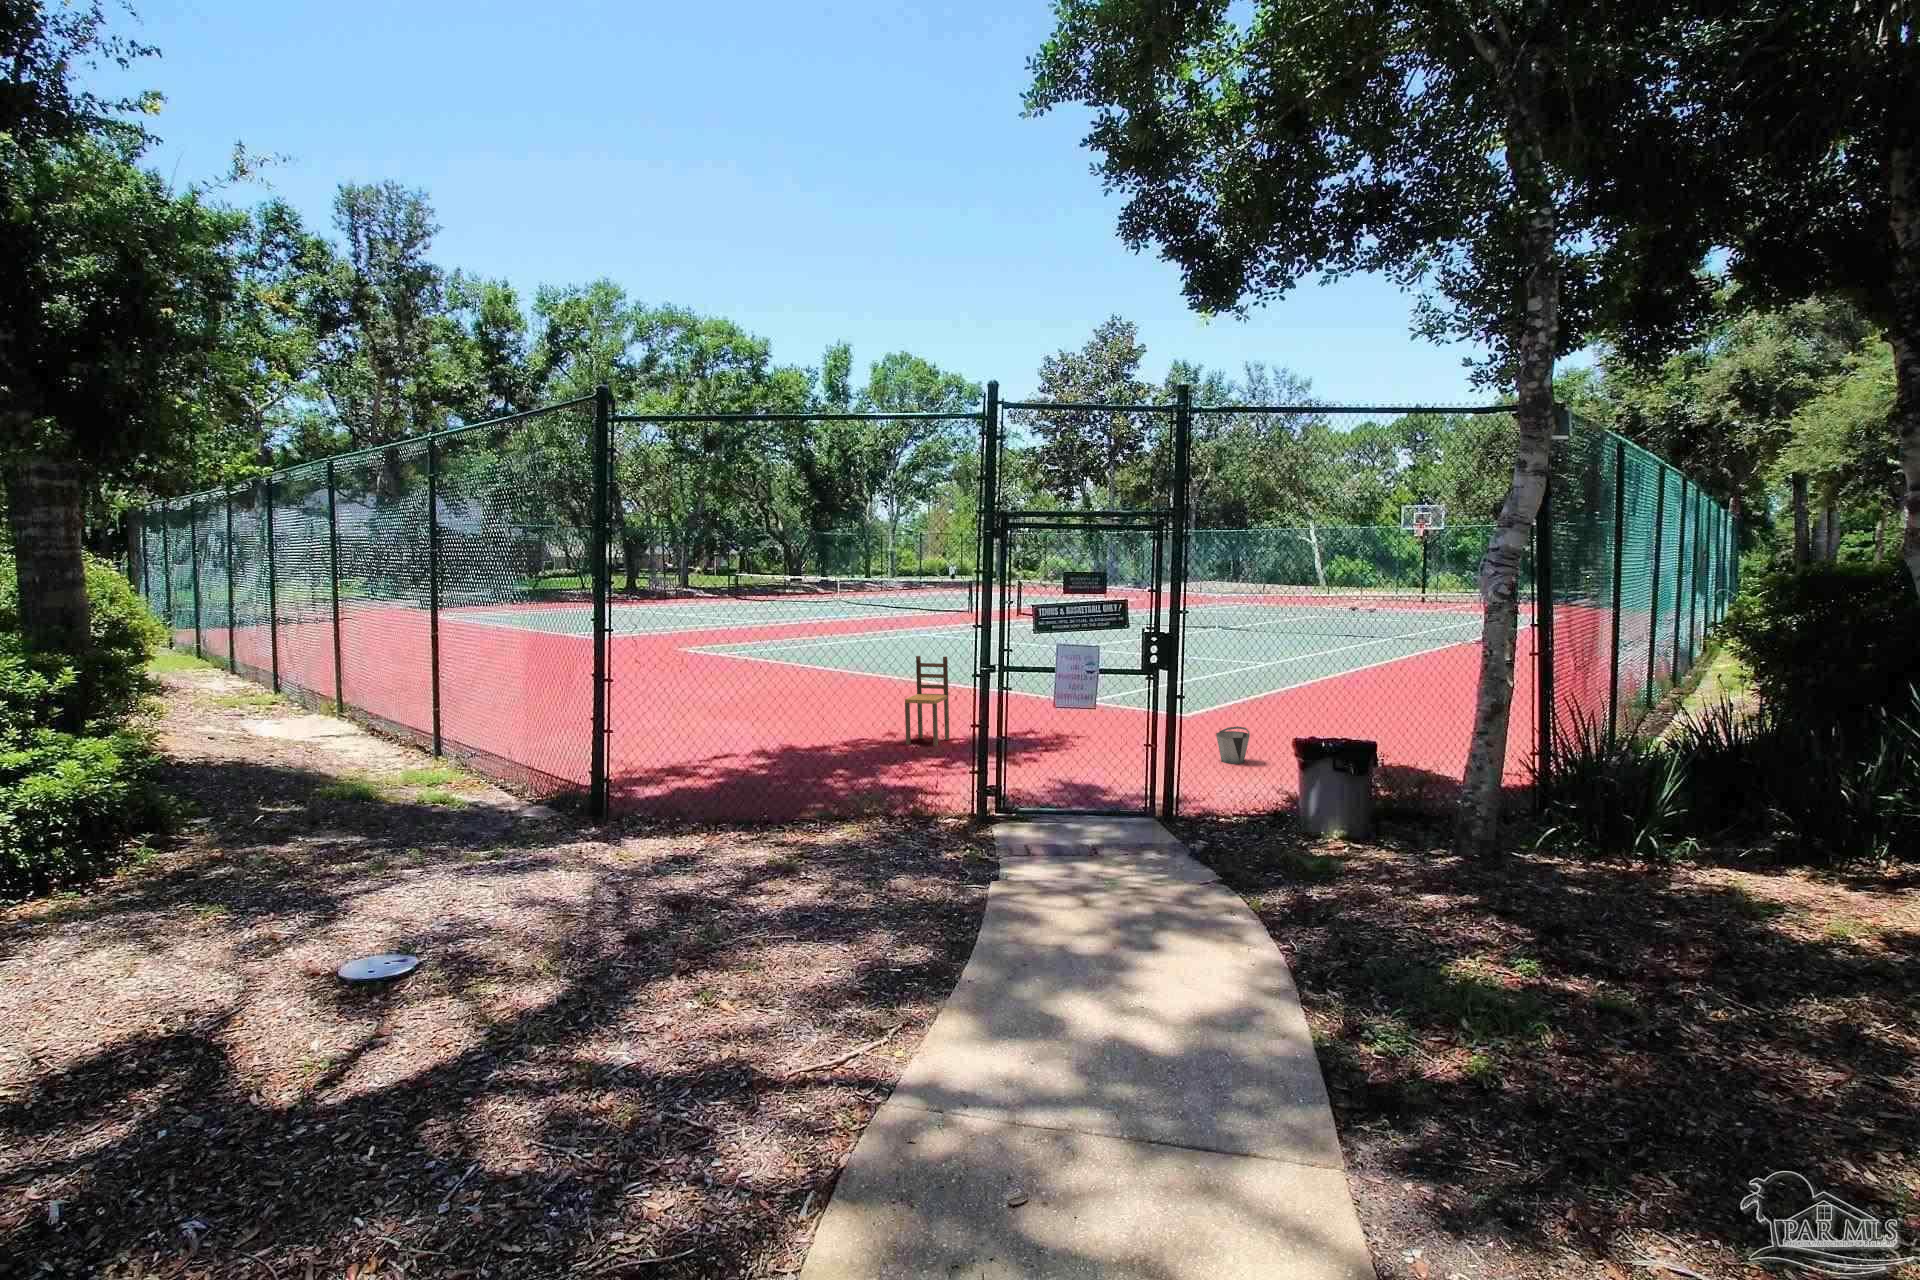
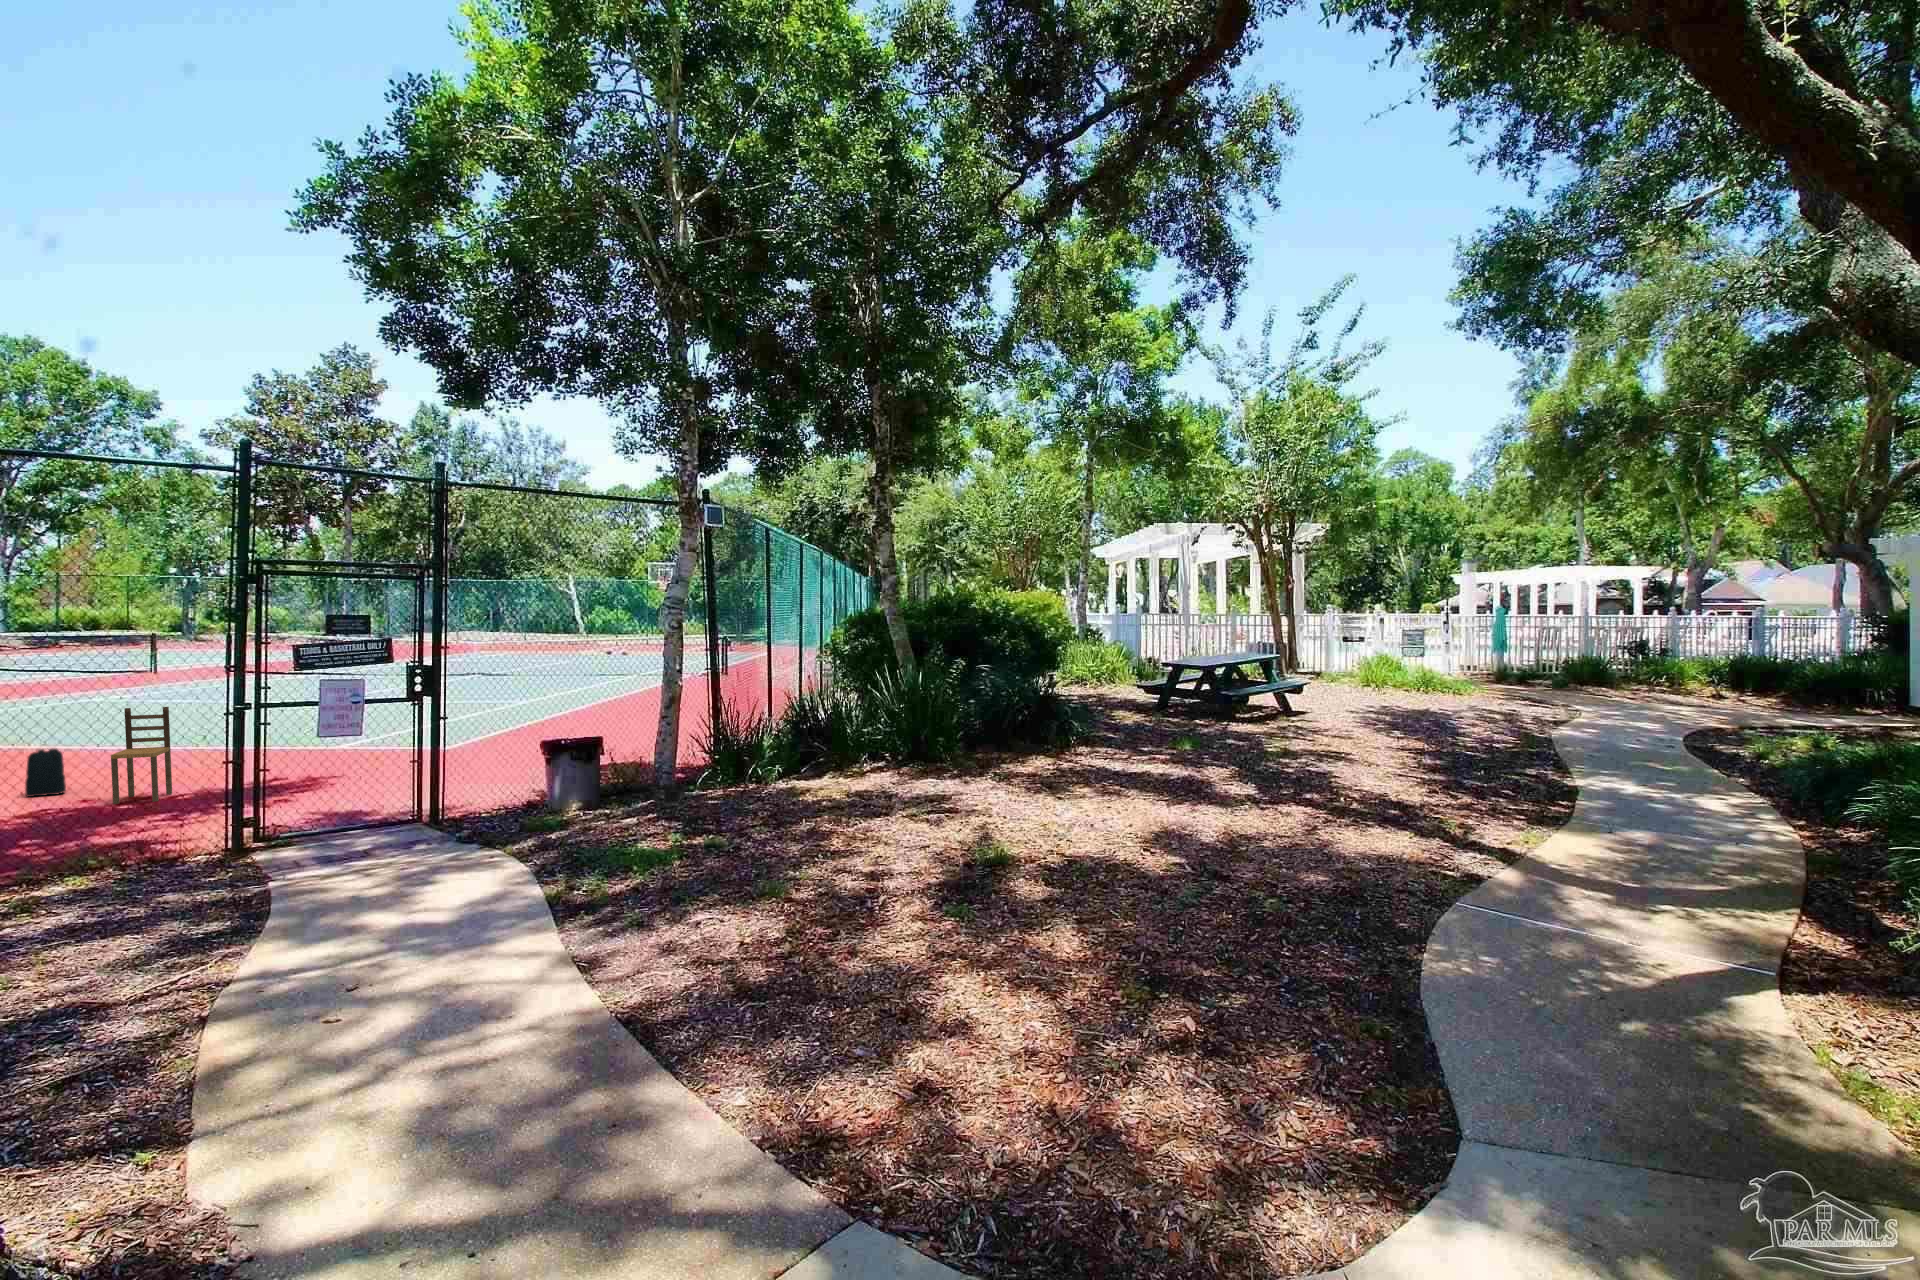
backpack: none [853,687,880,729] -> present [25,748,66,797]
bucket: present [1216,726,1250,764] -> none [476,751,507,783]

